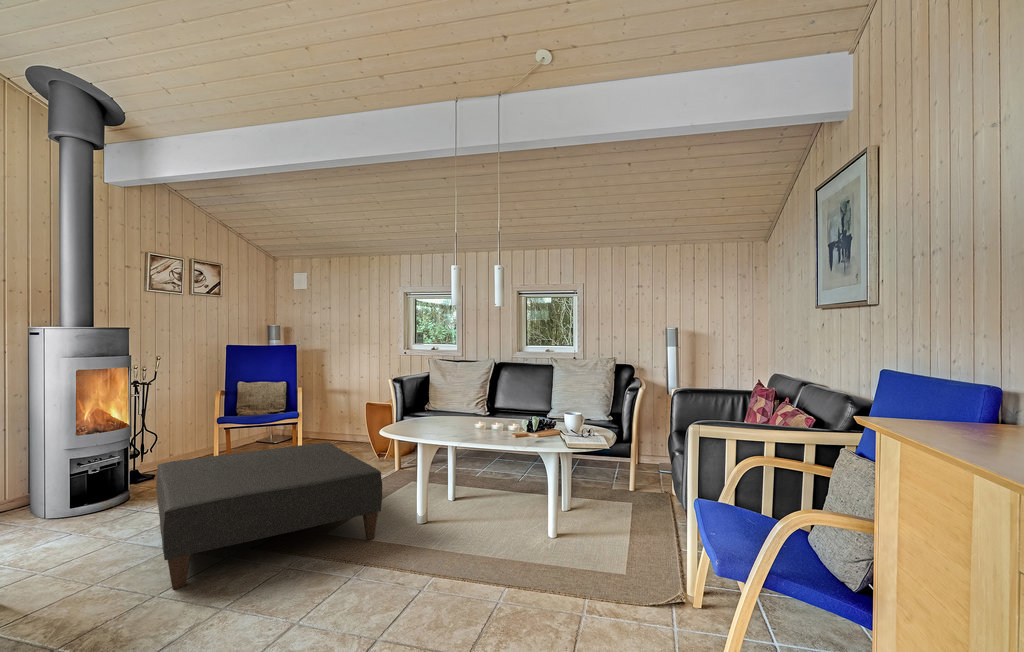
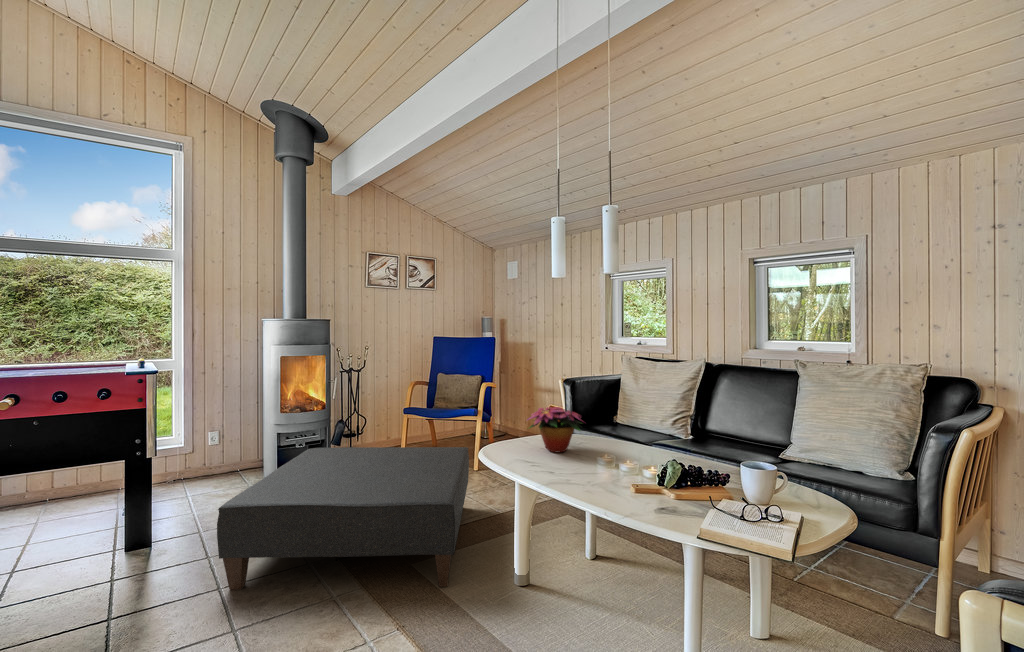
flower arrangement: none [416,393,463,427] -> present [527,407,581,452]

